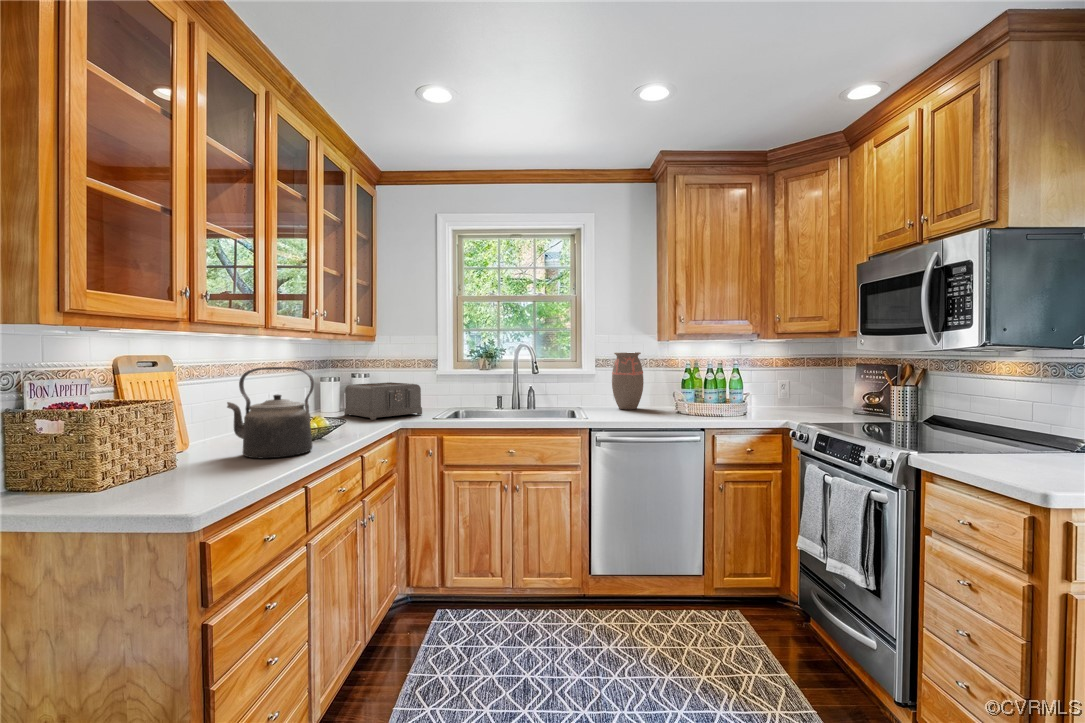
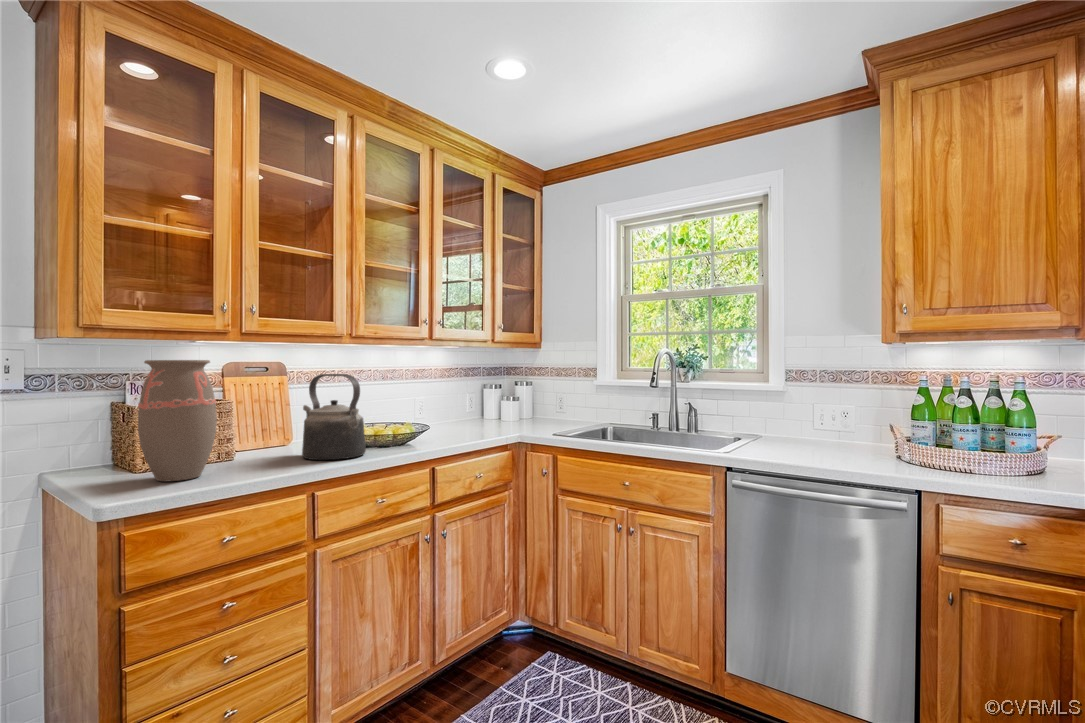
decorative vase: present [612,352,644,409] -> present [138,360,217,481]
toaster: present [344,382,422,420] -> none [492,392,558,431]

